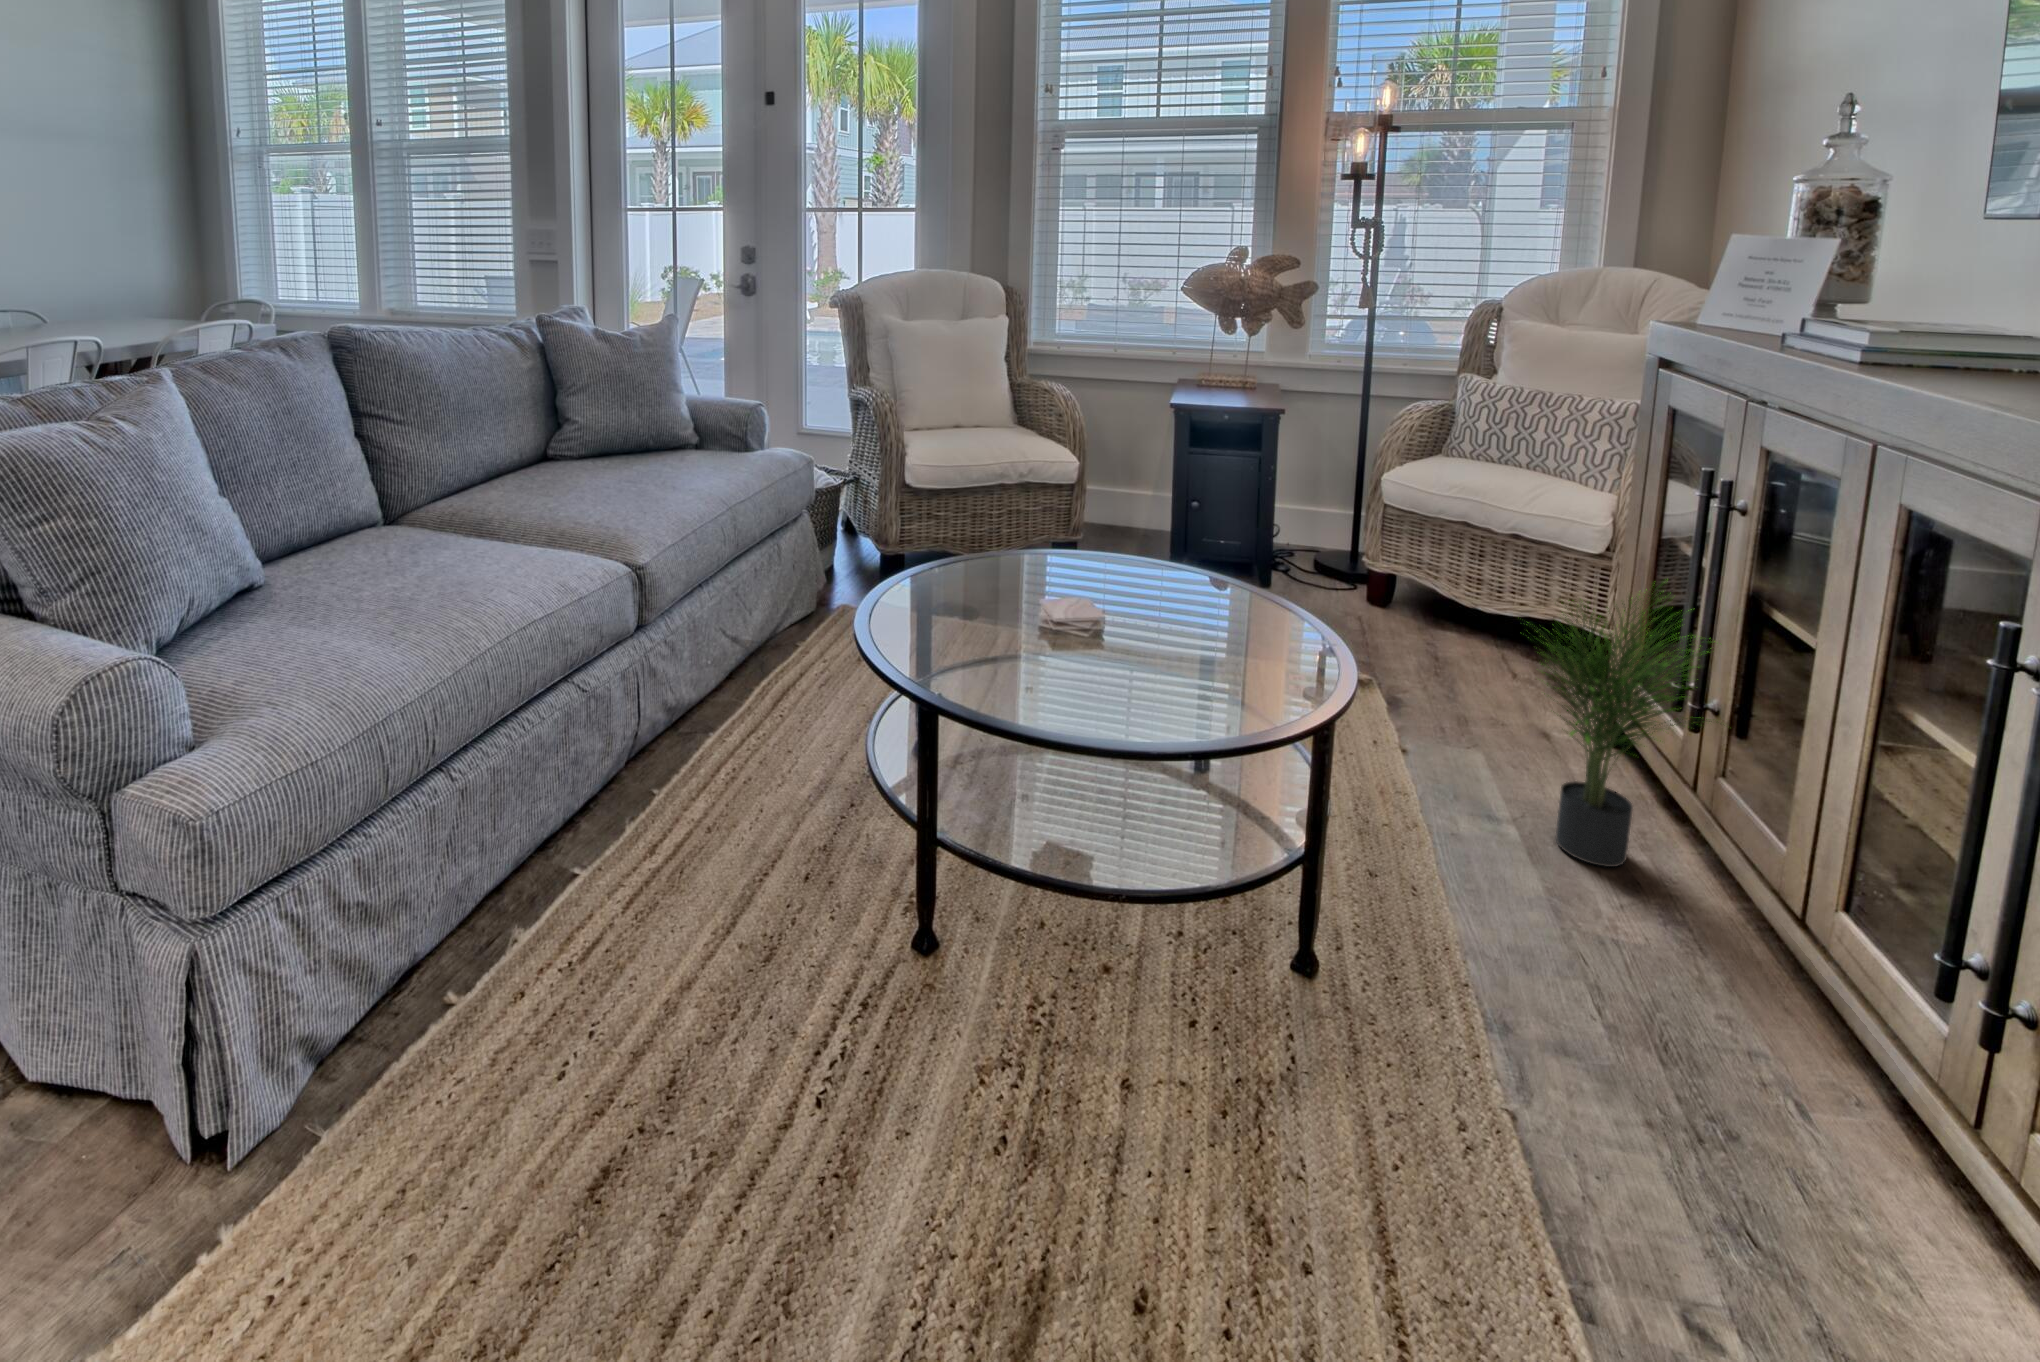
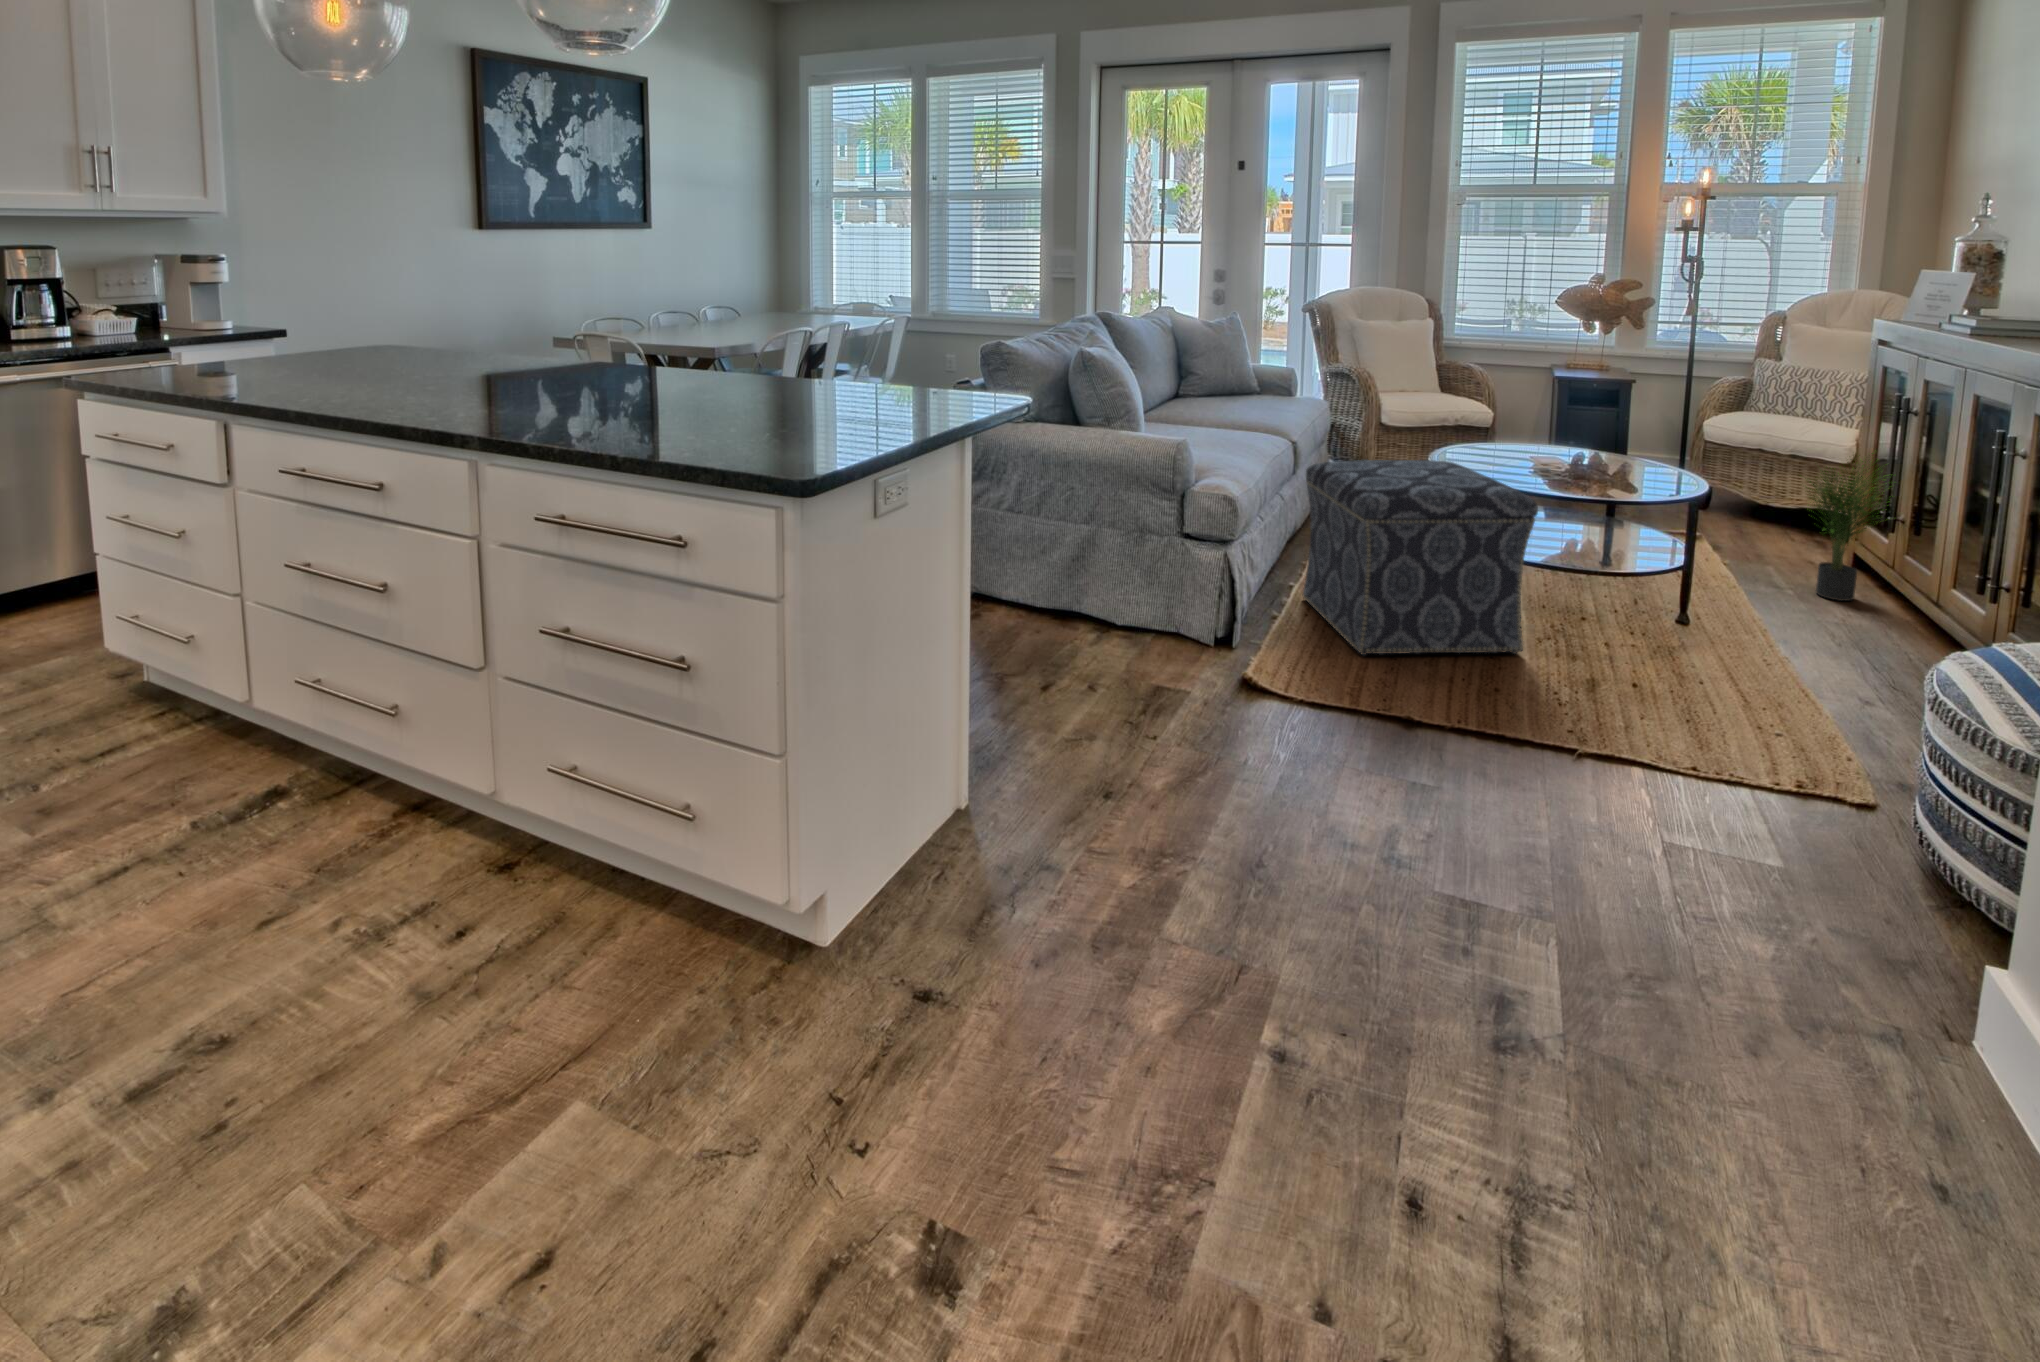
ottoman: none [470,634,917,1181] -> present [1303,460,1538,655]

